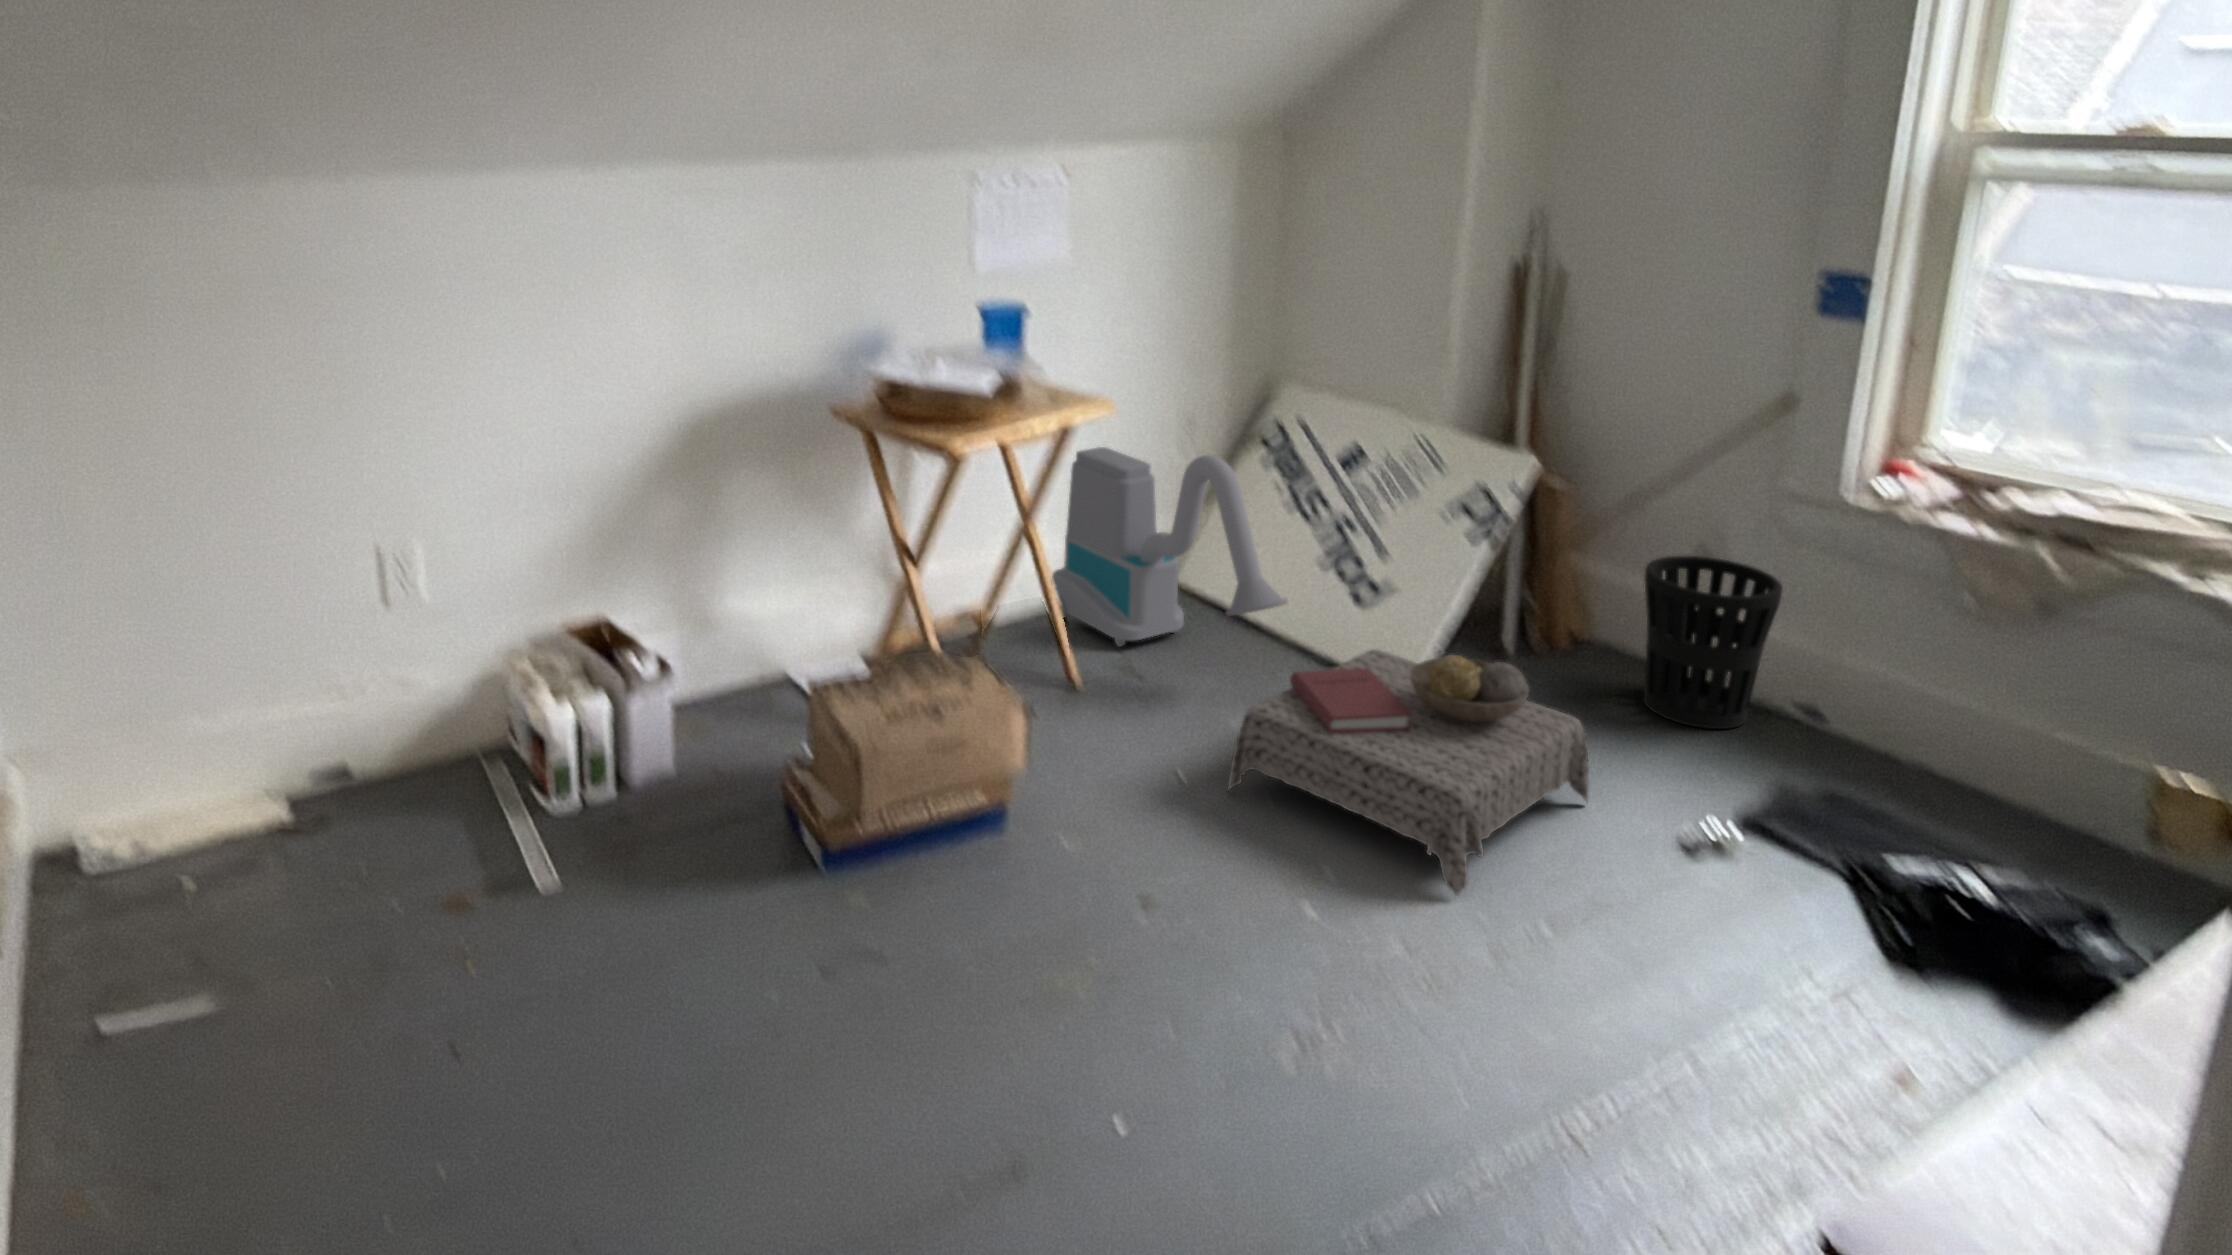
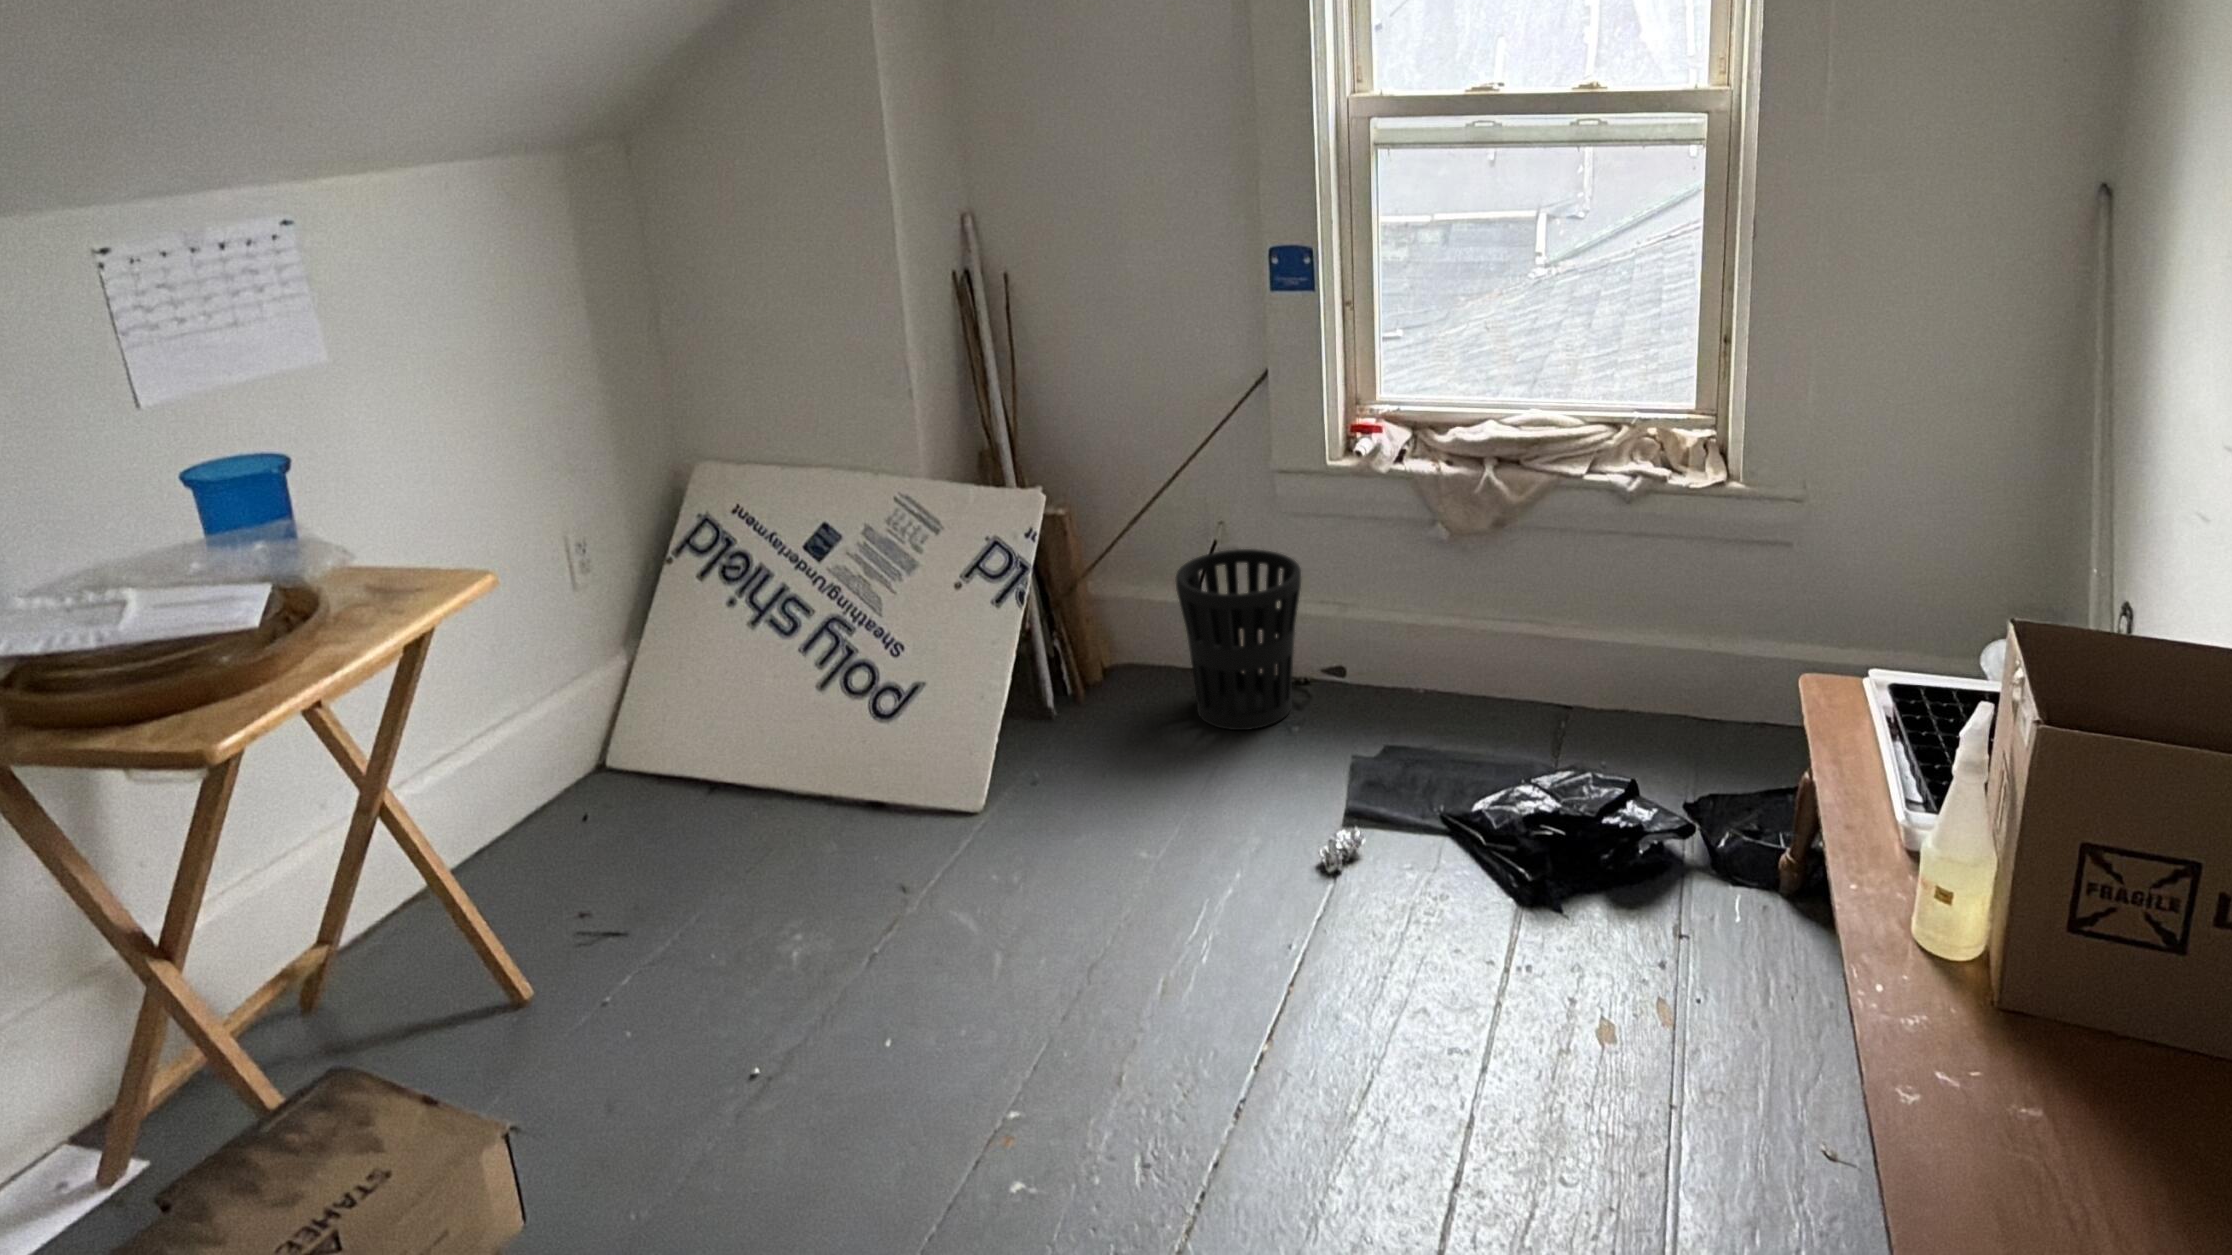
vacuum cleaner: present [1052,447,1288,646] -> none [418,604,820,903]
ottoman: present [1228,649,1589,895] -> none [830,756,1225,1070]

